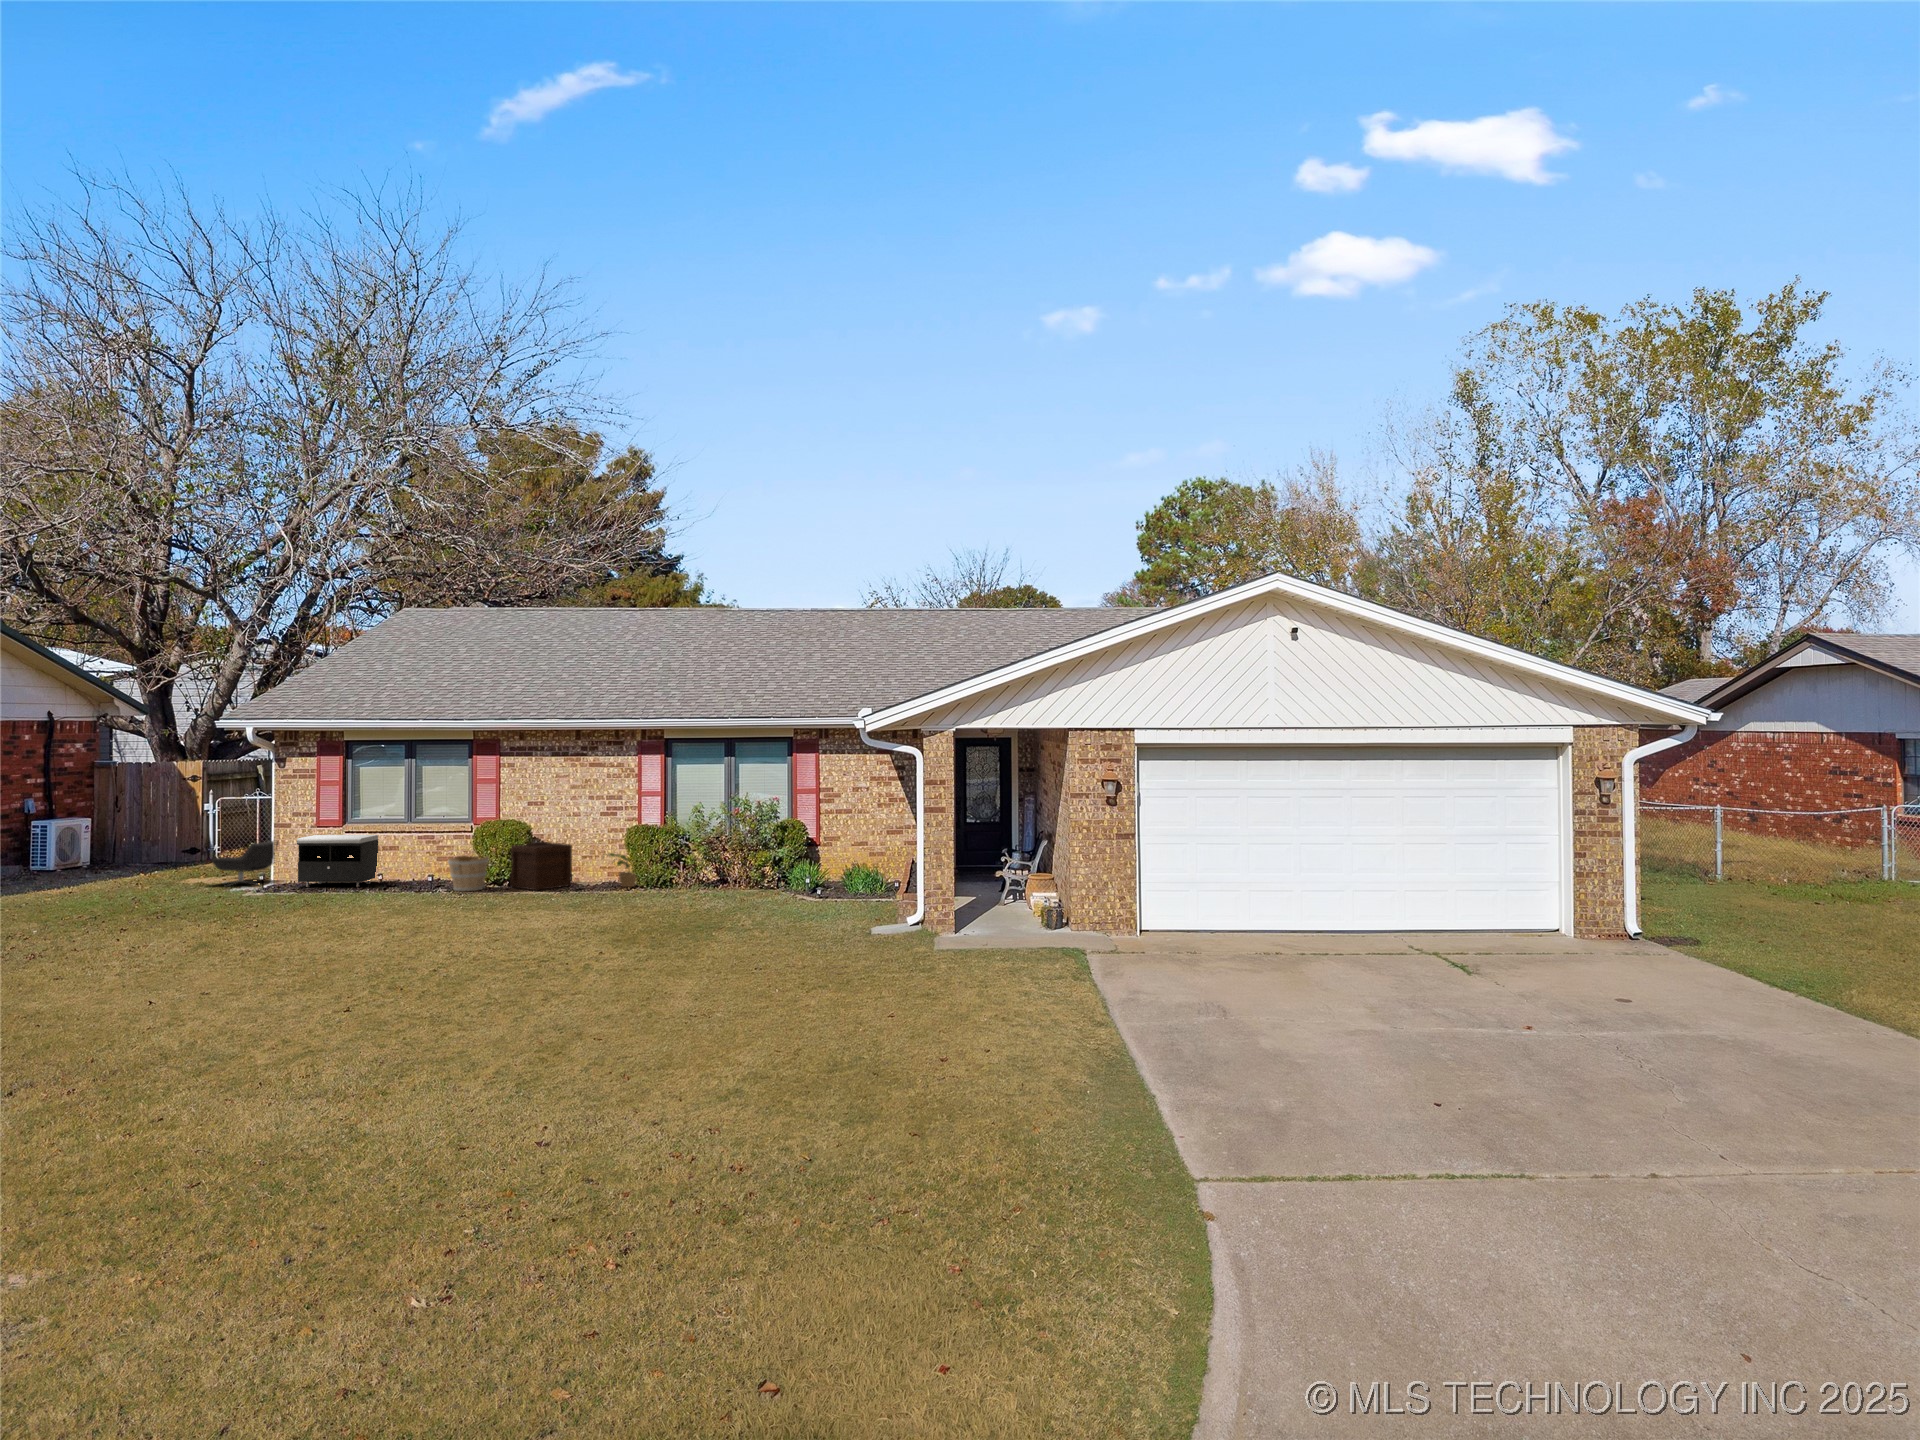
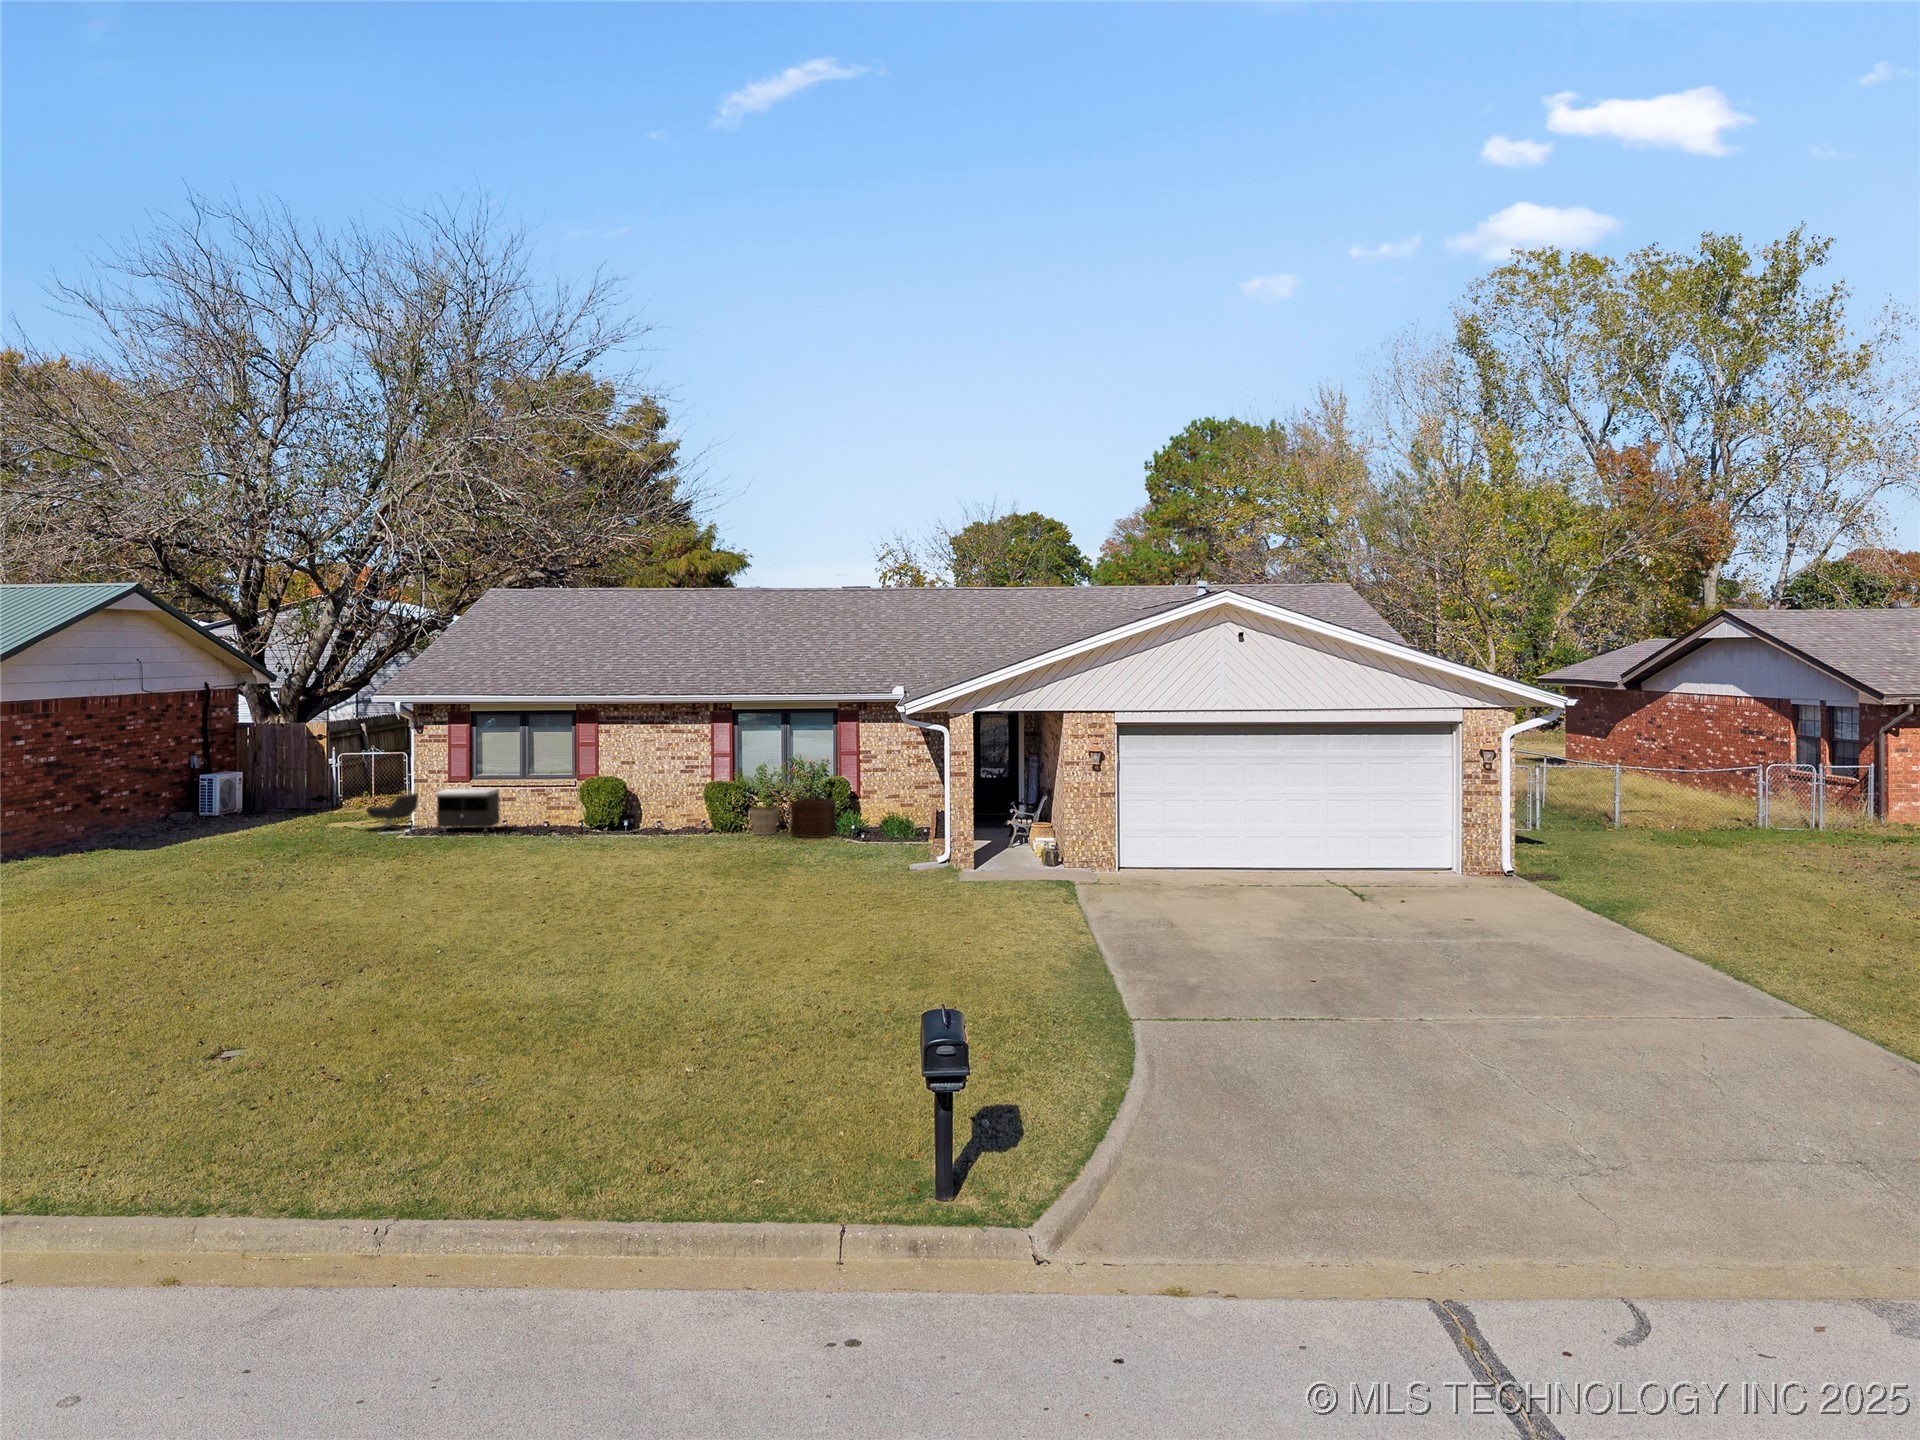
wooden crate: present [510,842,572,890] -> present [791,798,836,838]
potted plant: present [606,853,637,887] -> none [685,804,714,832]
wooden bucket: present [448,855,489,891] -> present [749,807,780,835]

